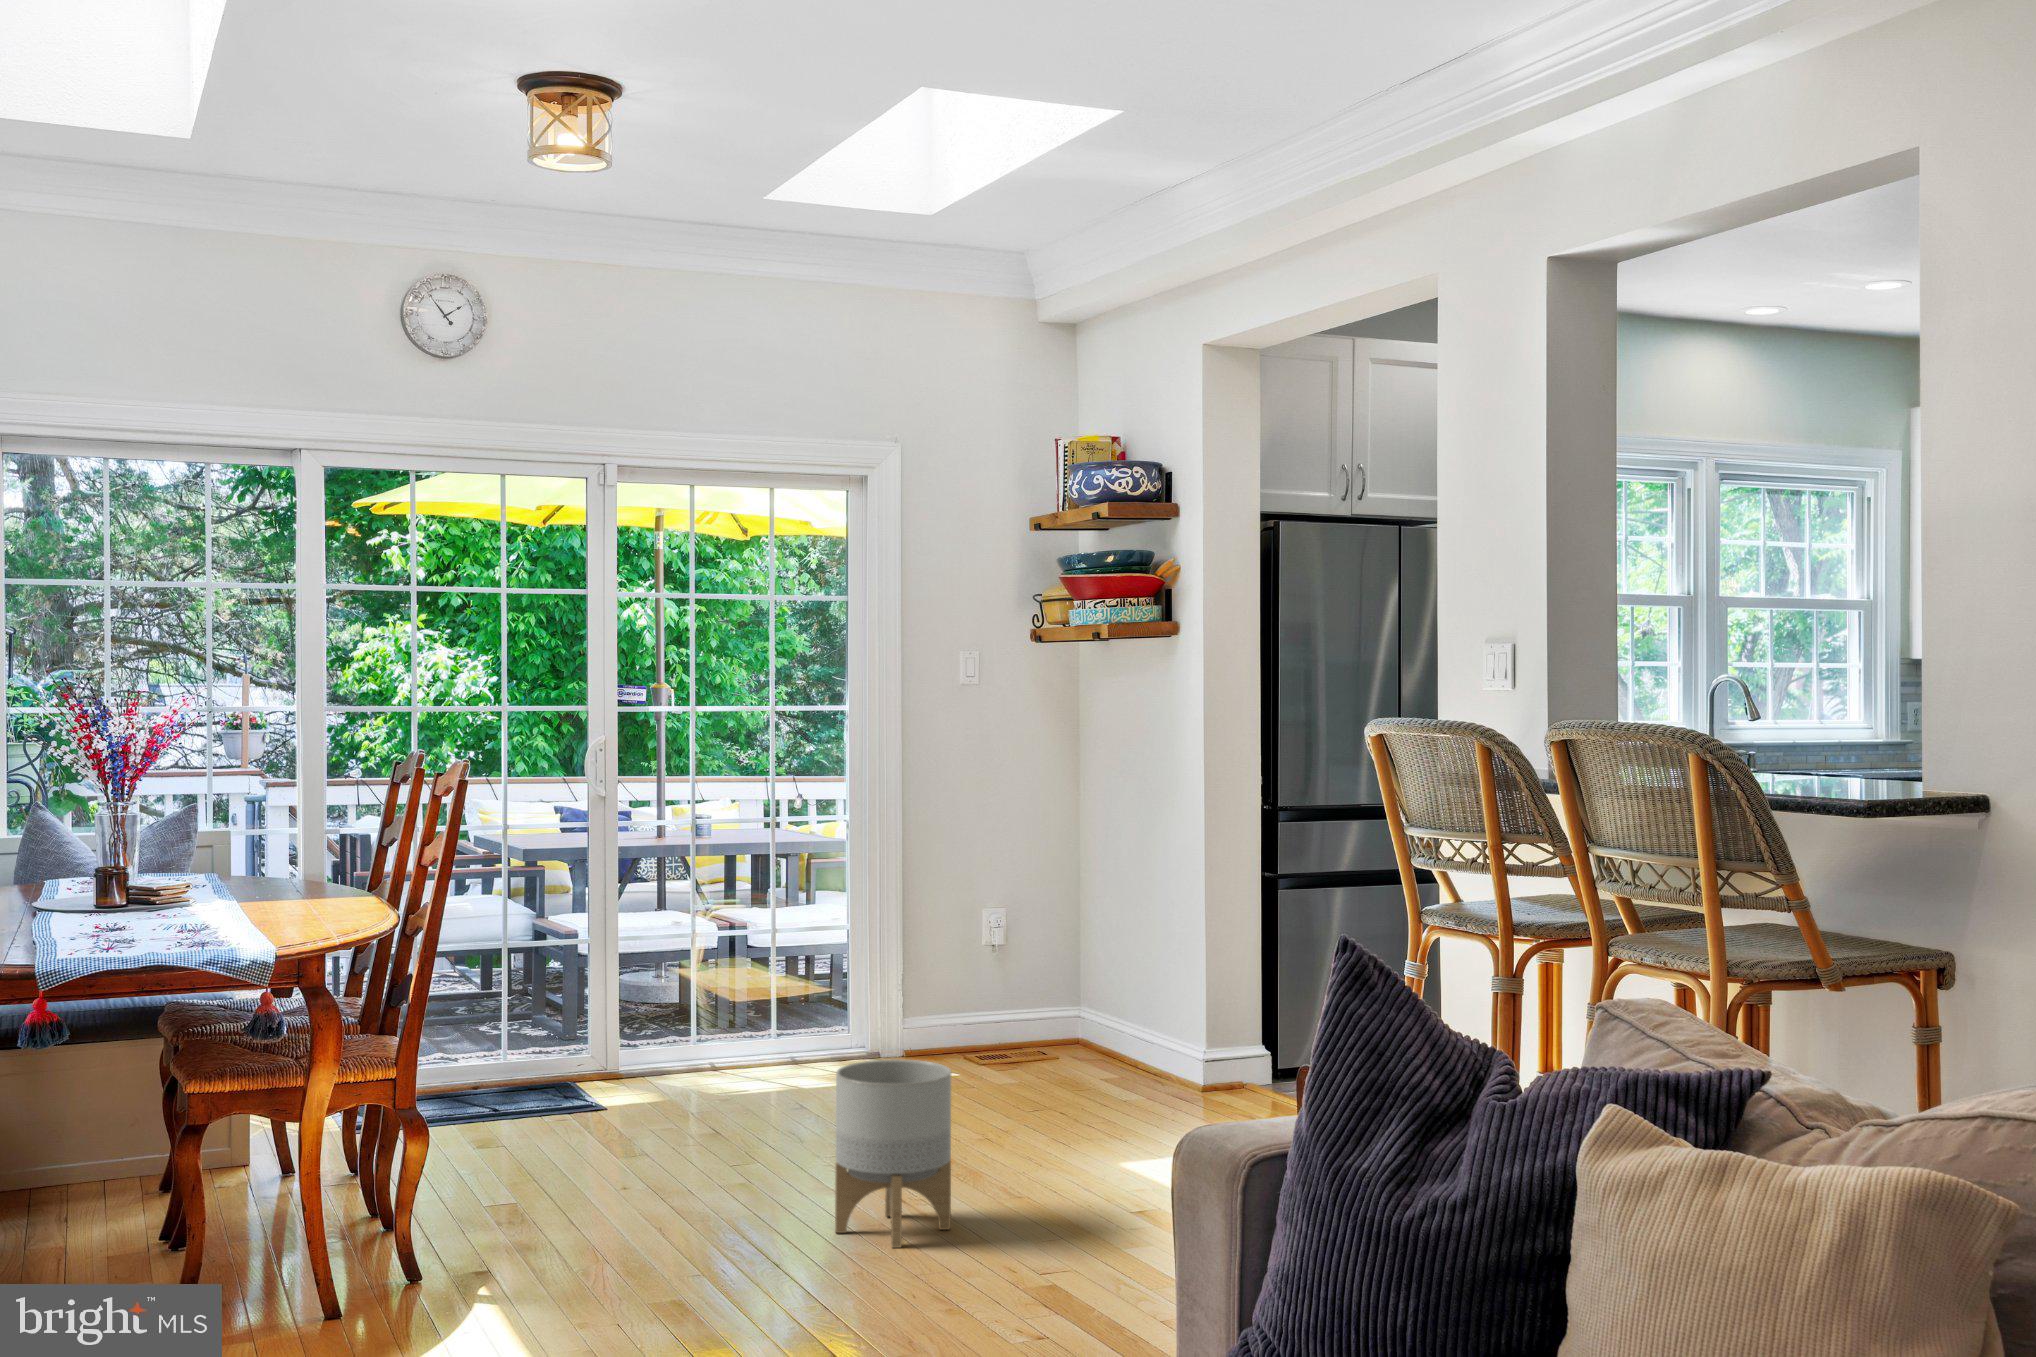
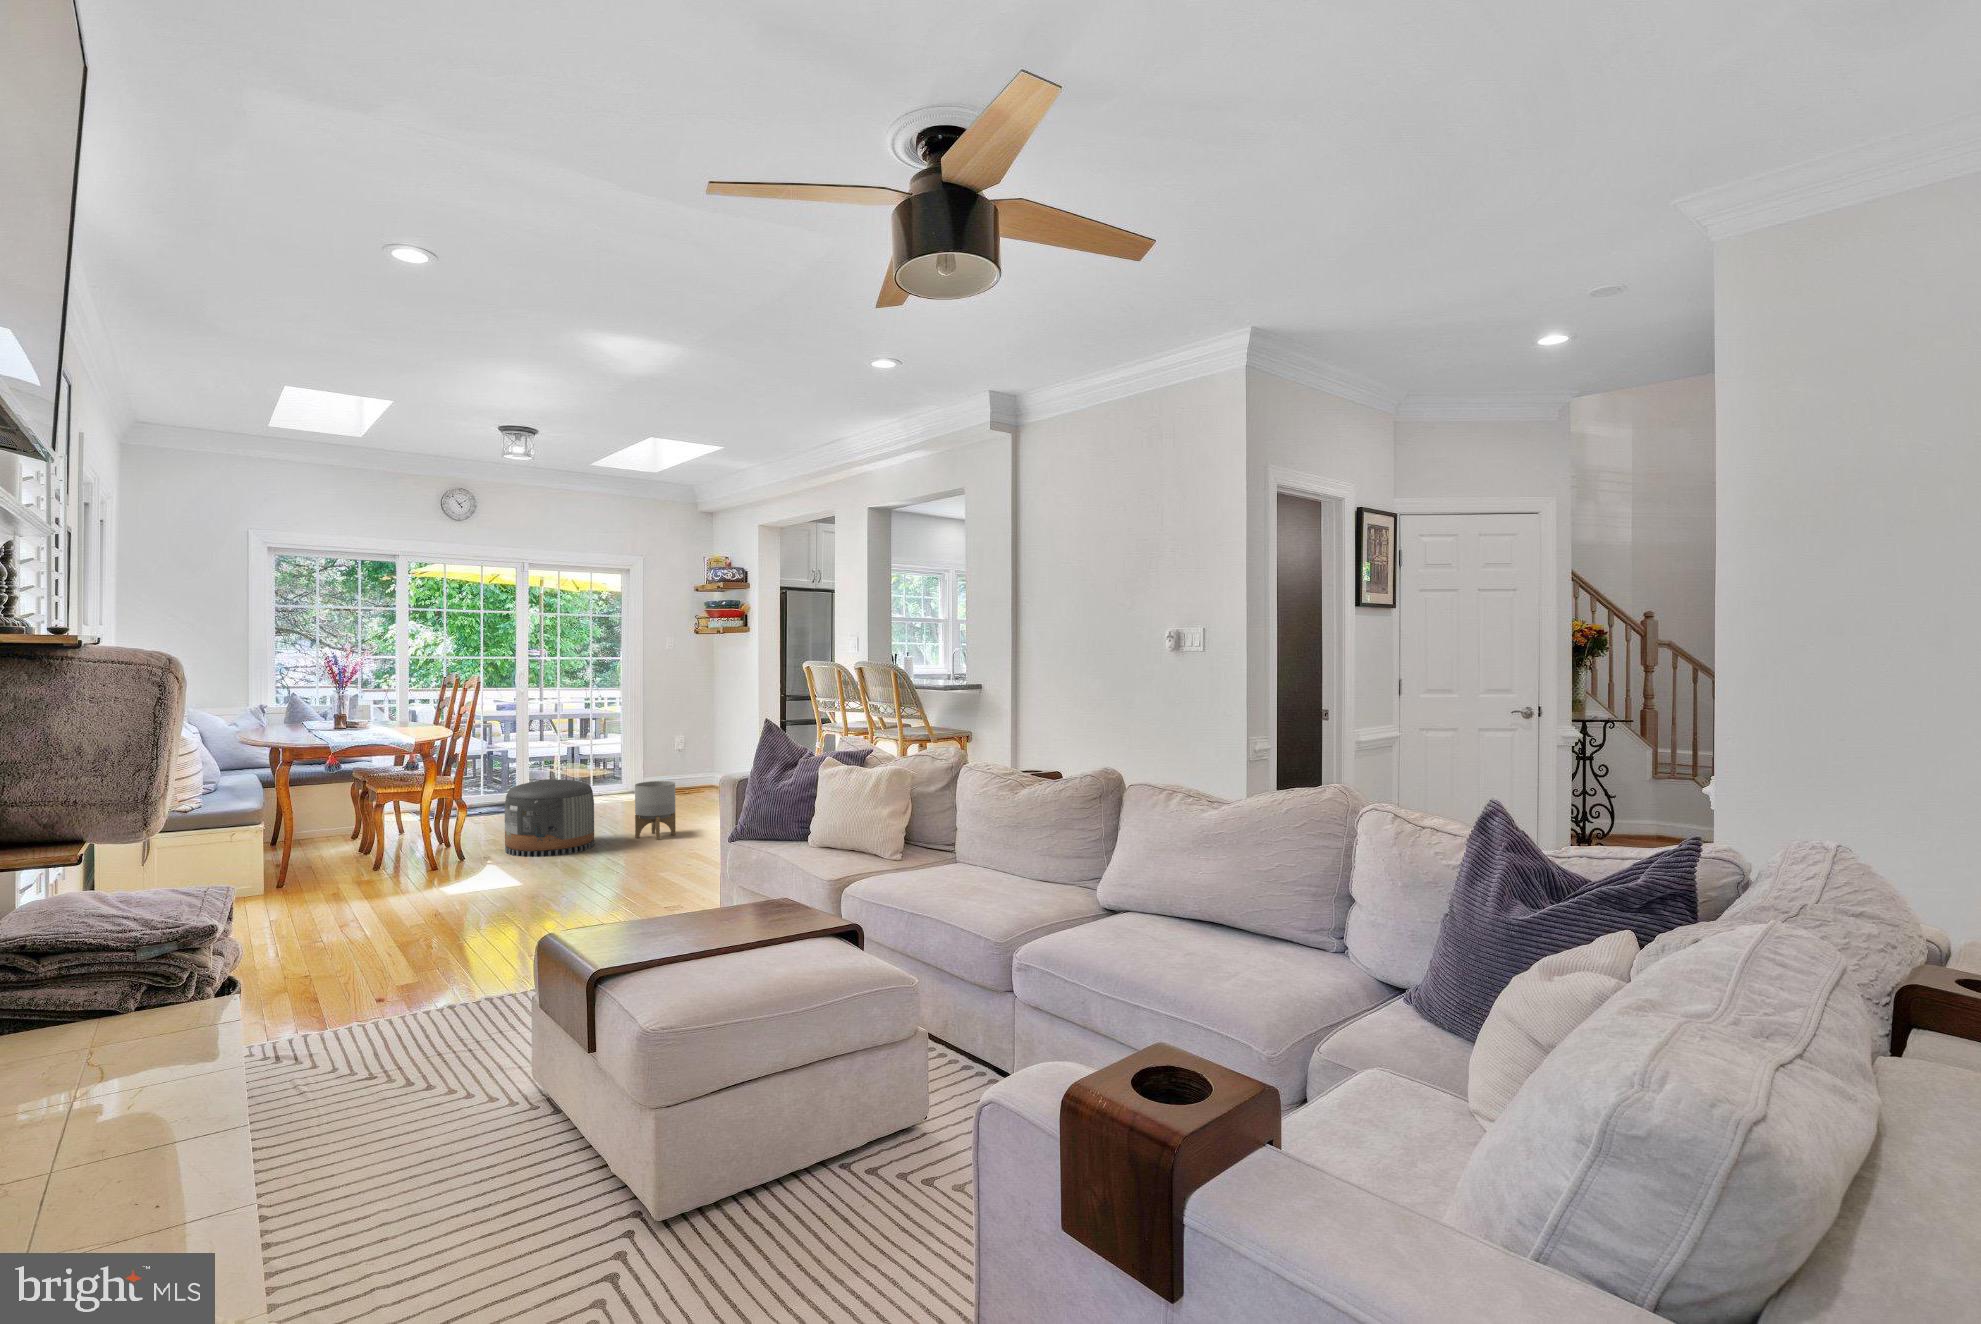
pouf: none [463,1048,716,1294] -> present [505,780,594,857]

